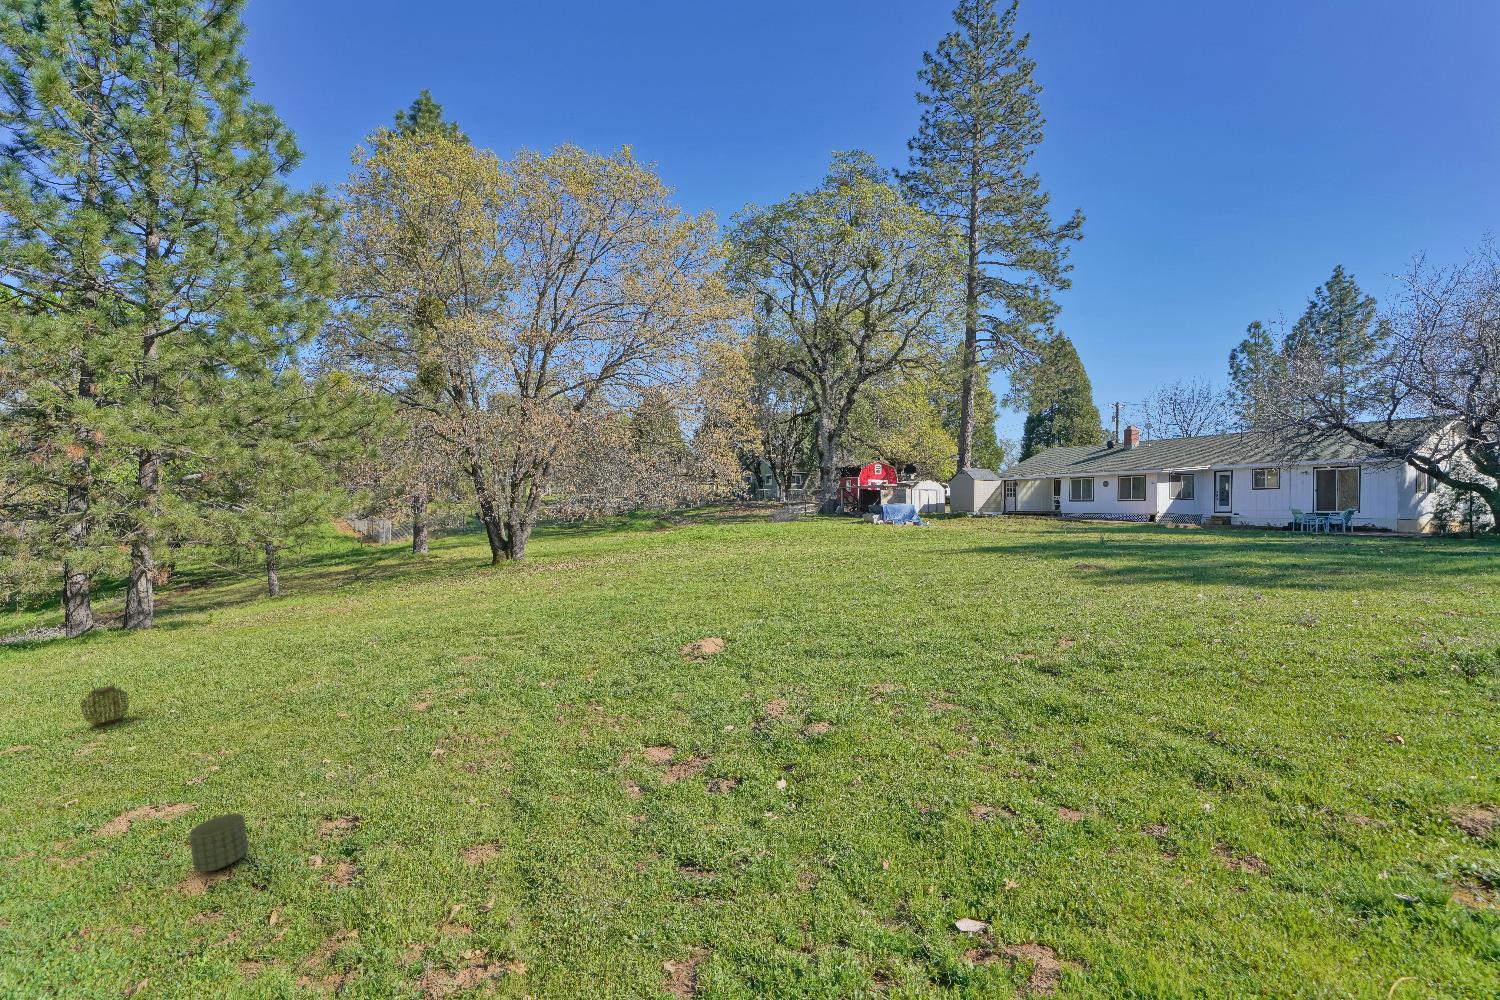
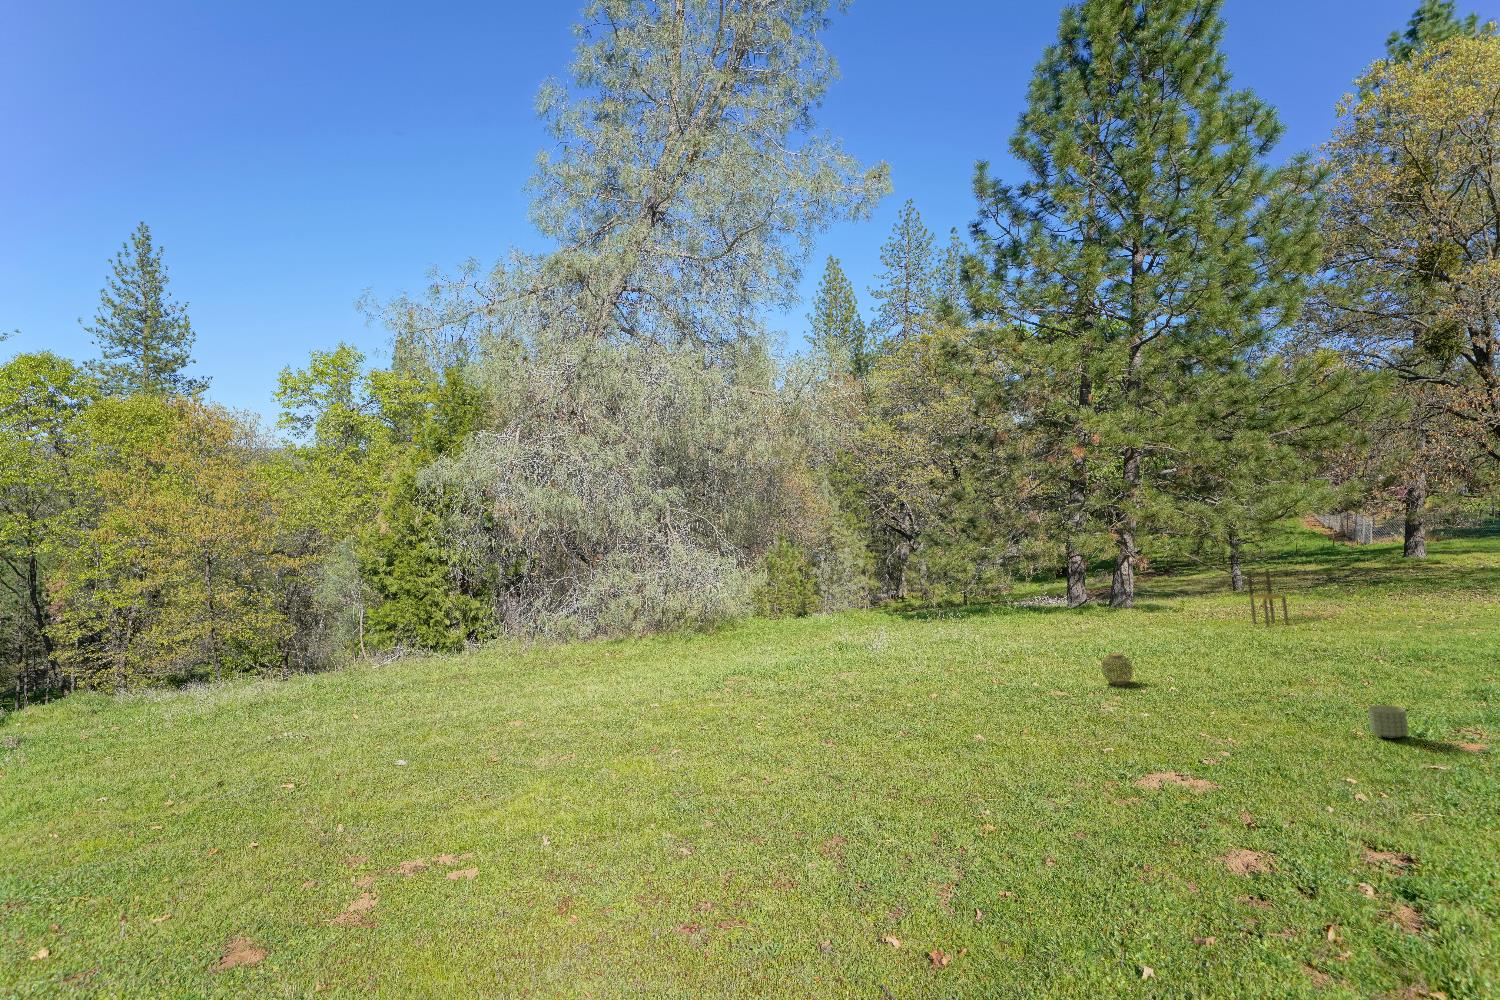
chair: none [278,570,317,625] -> present [1247,569,1289,627]
planter: present [189,813,248,871] -> present [1368,705,1408,739]

